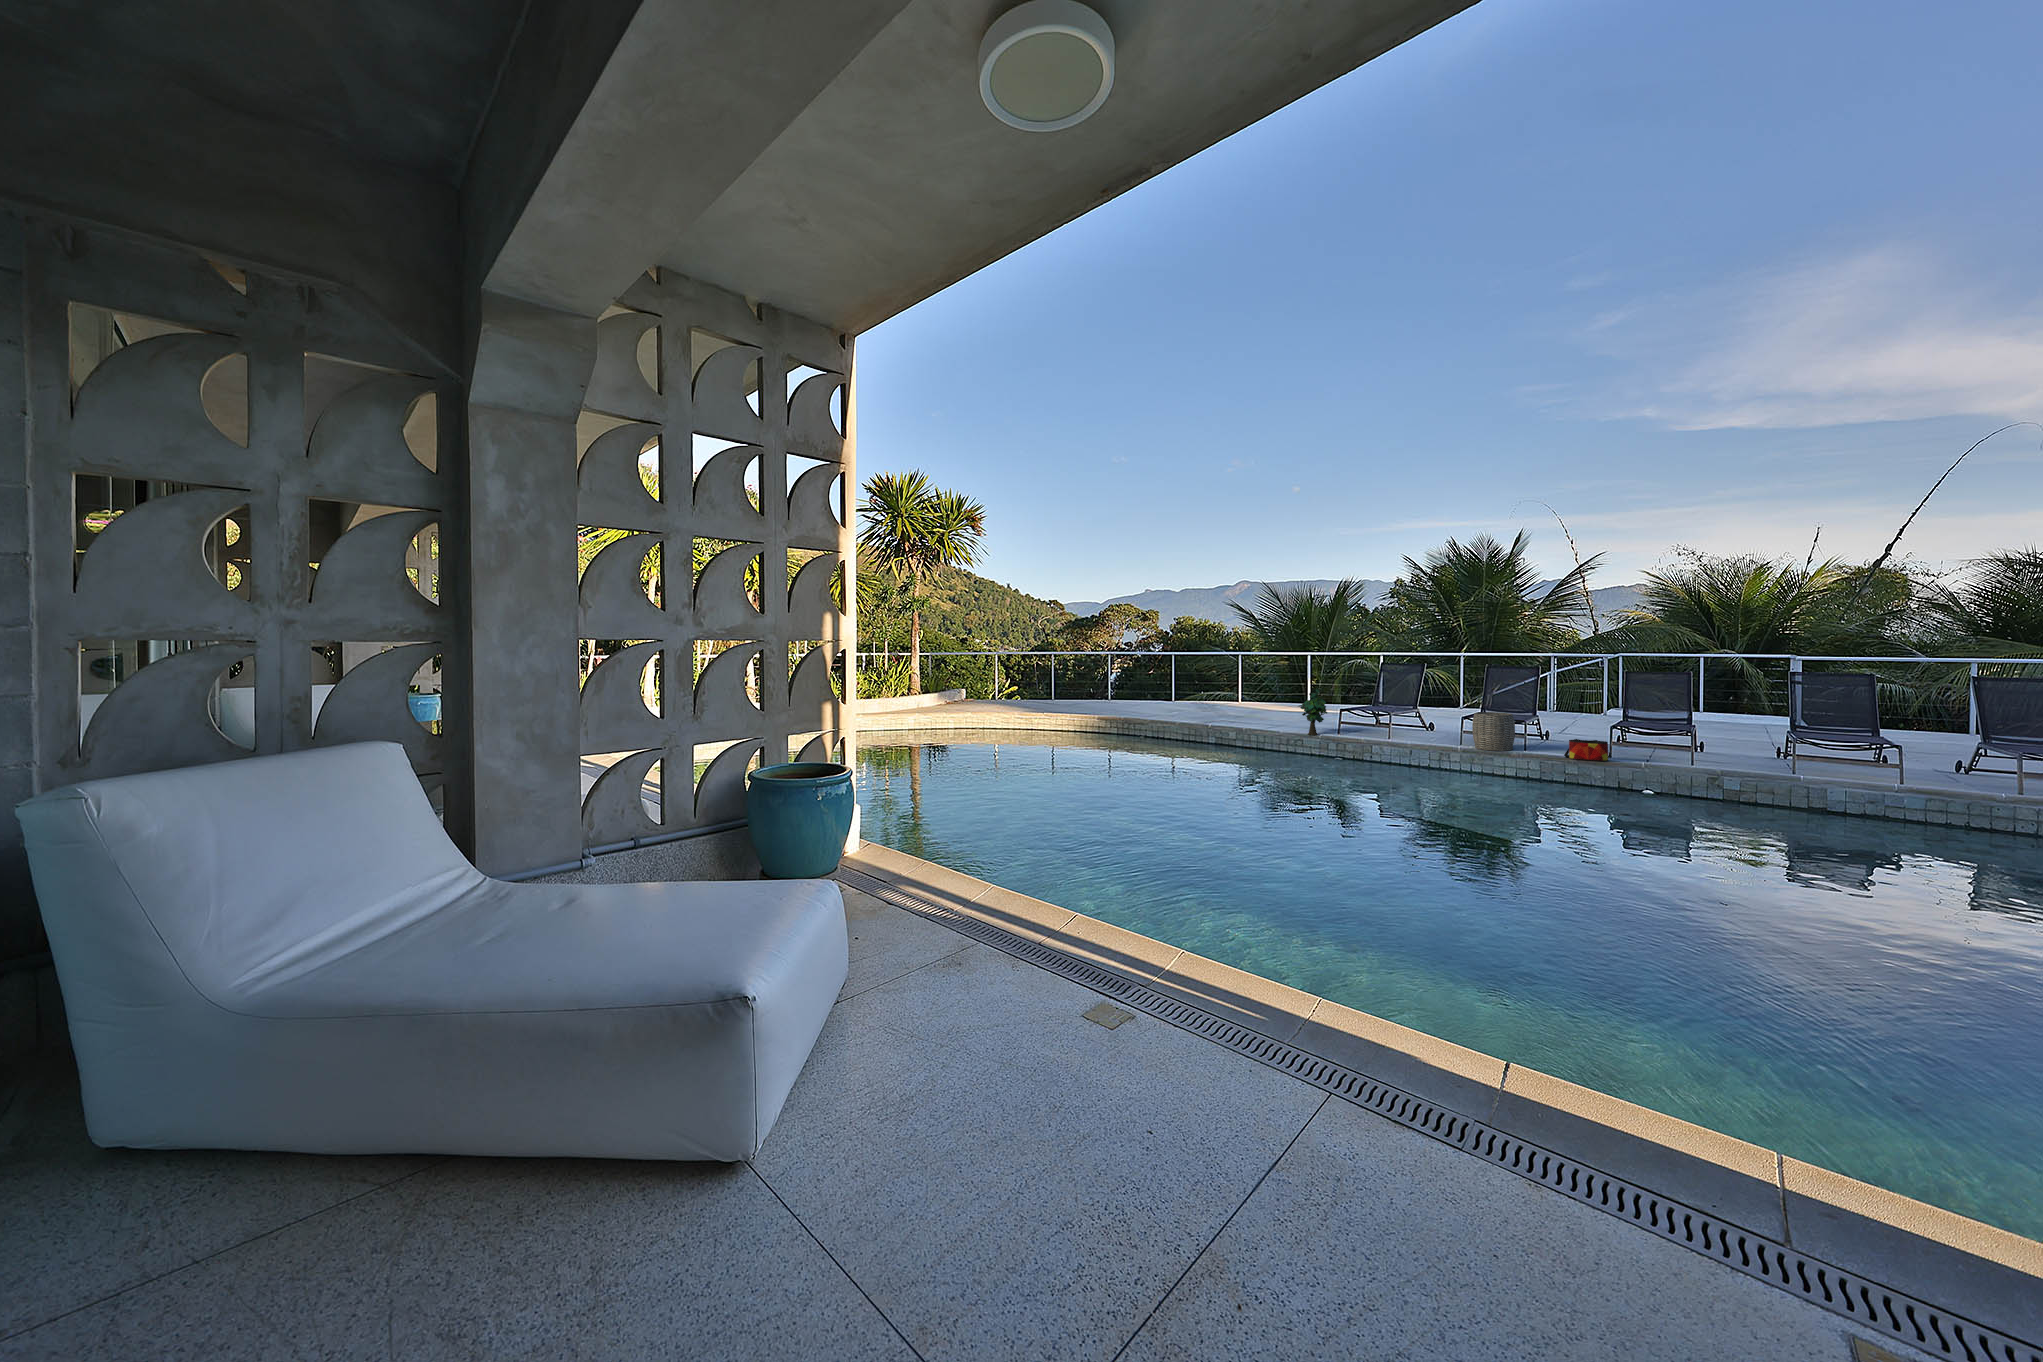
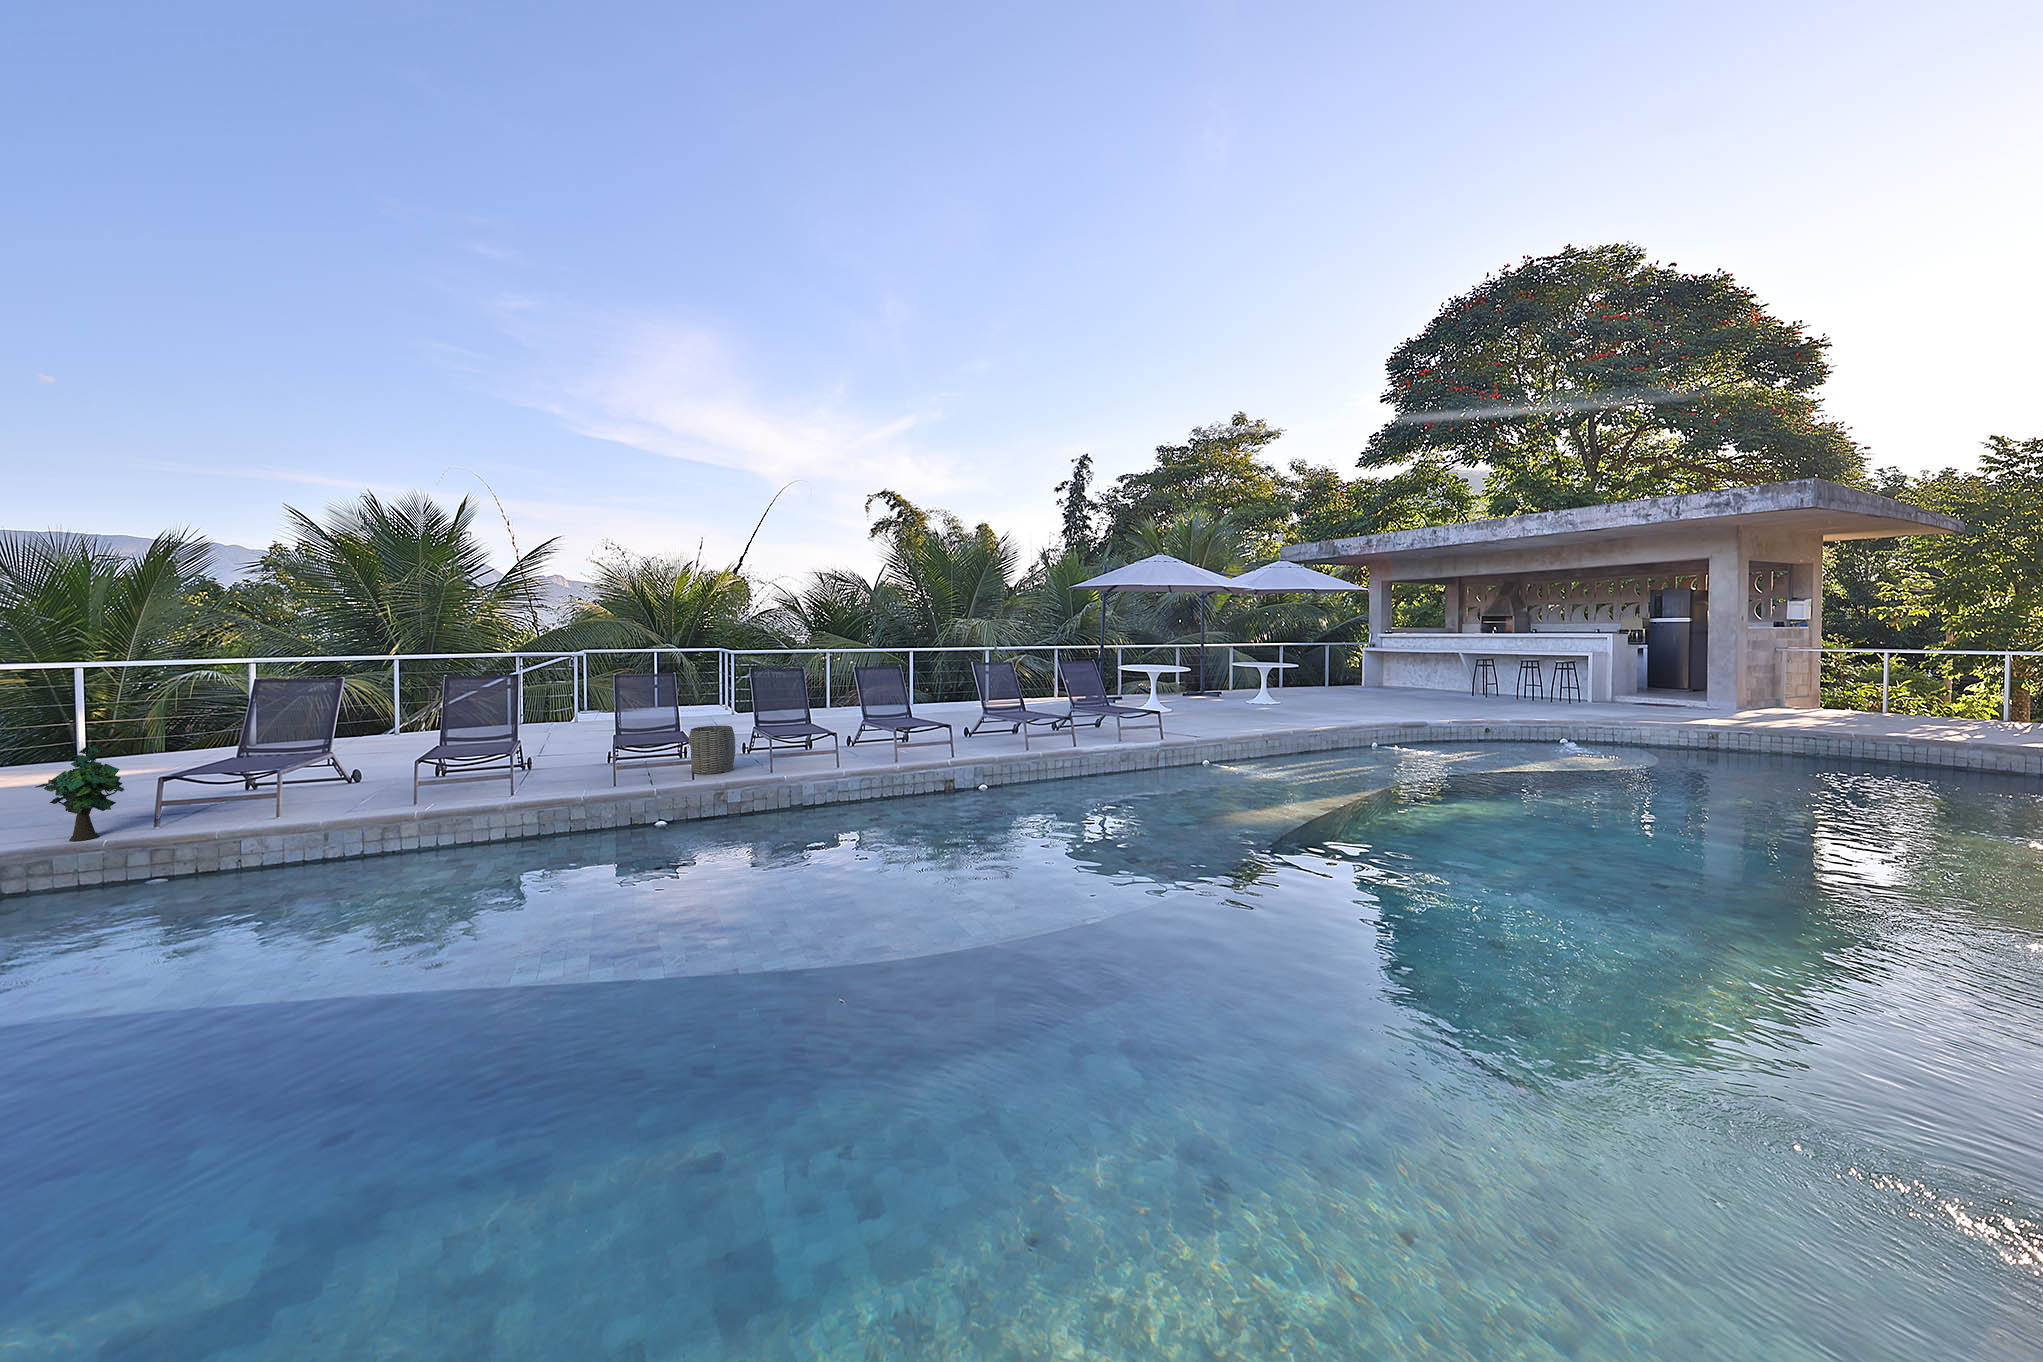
woven basket: present [1472,712,1515,751] -> present [689,725,735,774]
bag: present [1564,739,1611,761] -> none [565,770,618,800]

